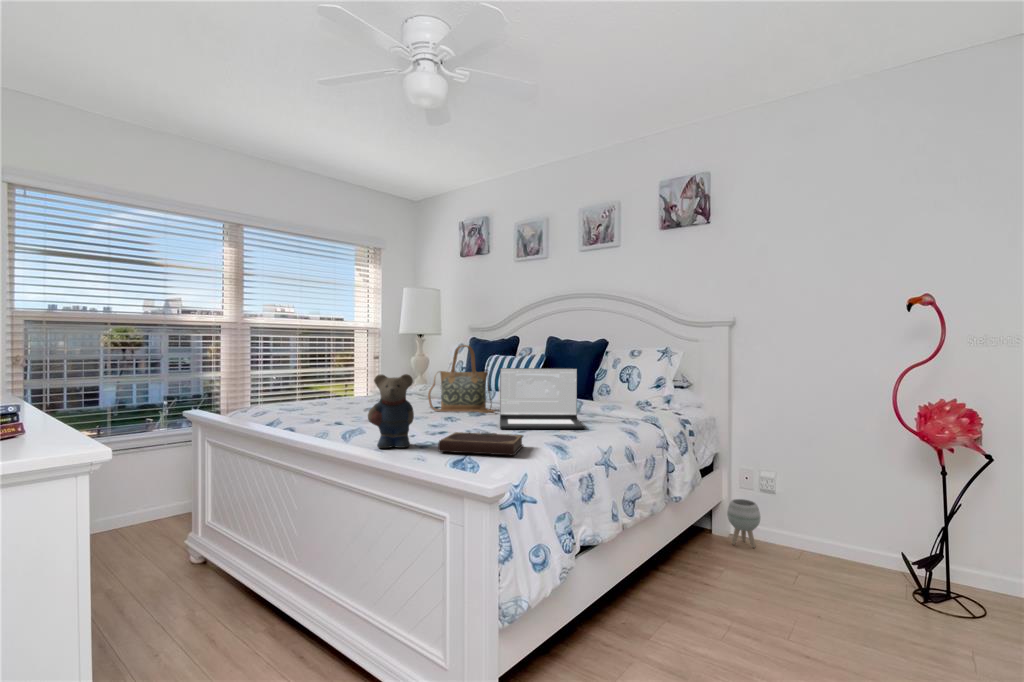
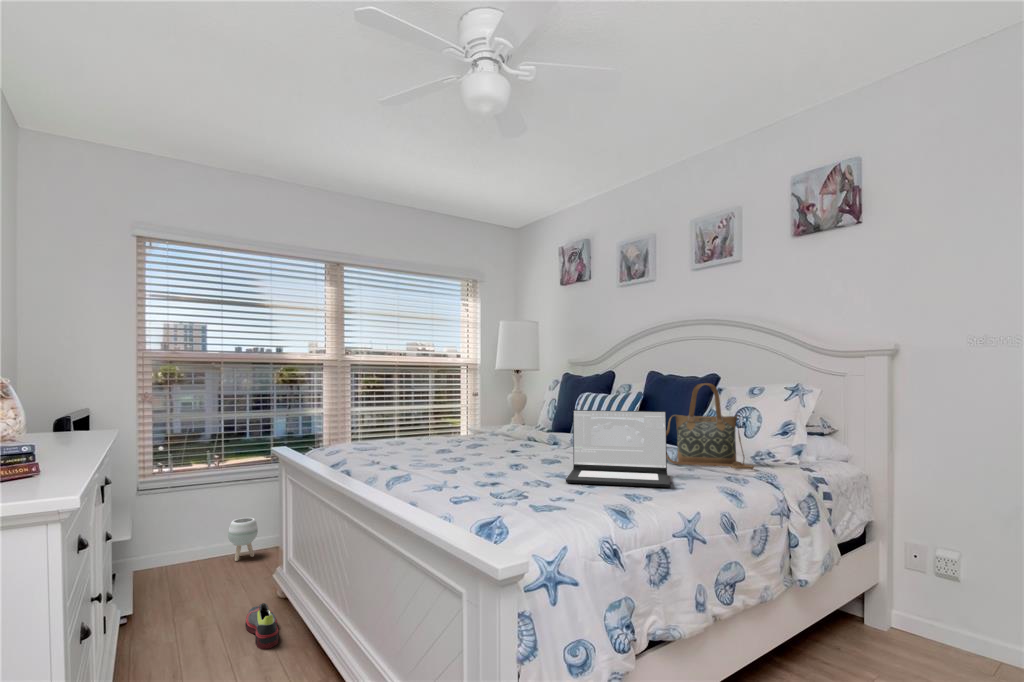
handbag: present [428,345,495,413] -> present [666,383,754,469]
teddy bear: present [368,374,414,448] -> none [405,419,455,503]
notebook: present [438,432,523,455] -> none [474,487,579,521]
planter: present [727,499,760,548] -> present [228,518,258,561]
shoe: none [171,561,213,603] -> present [245,603,279,649]

